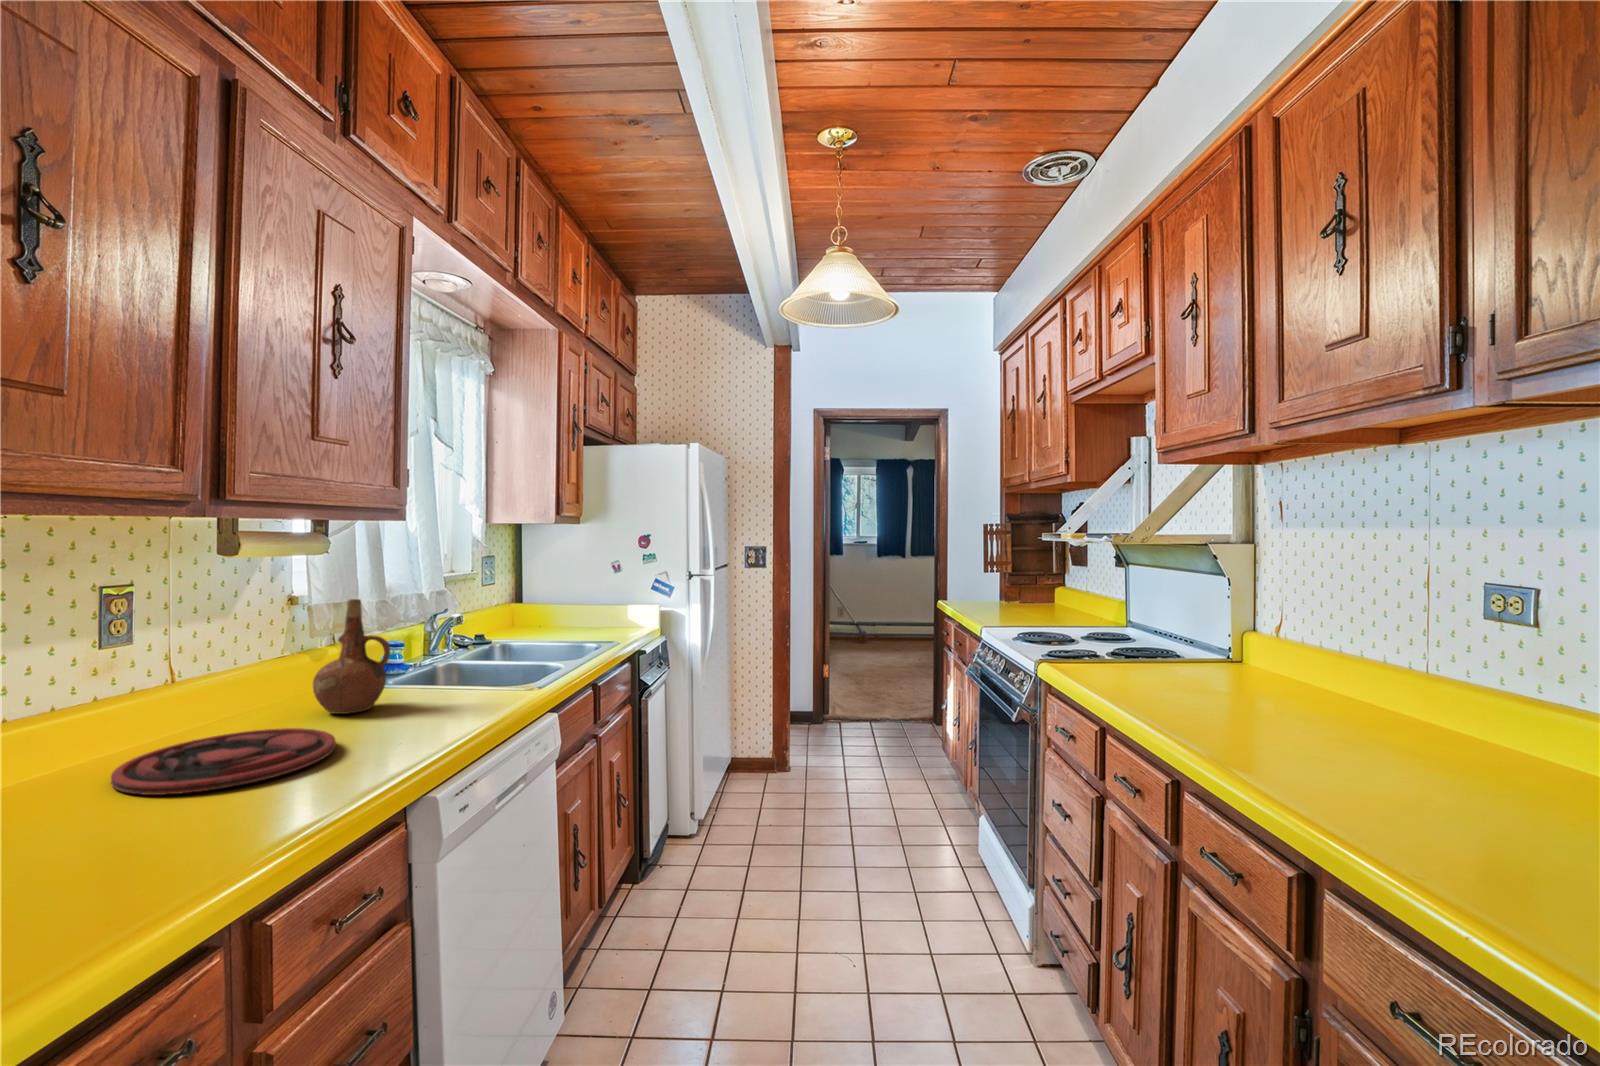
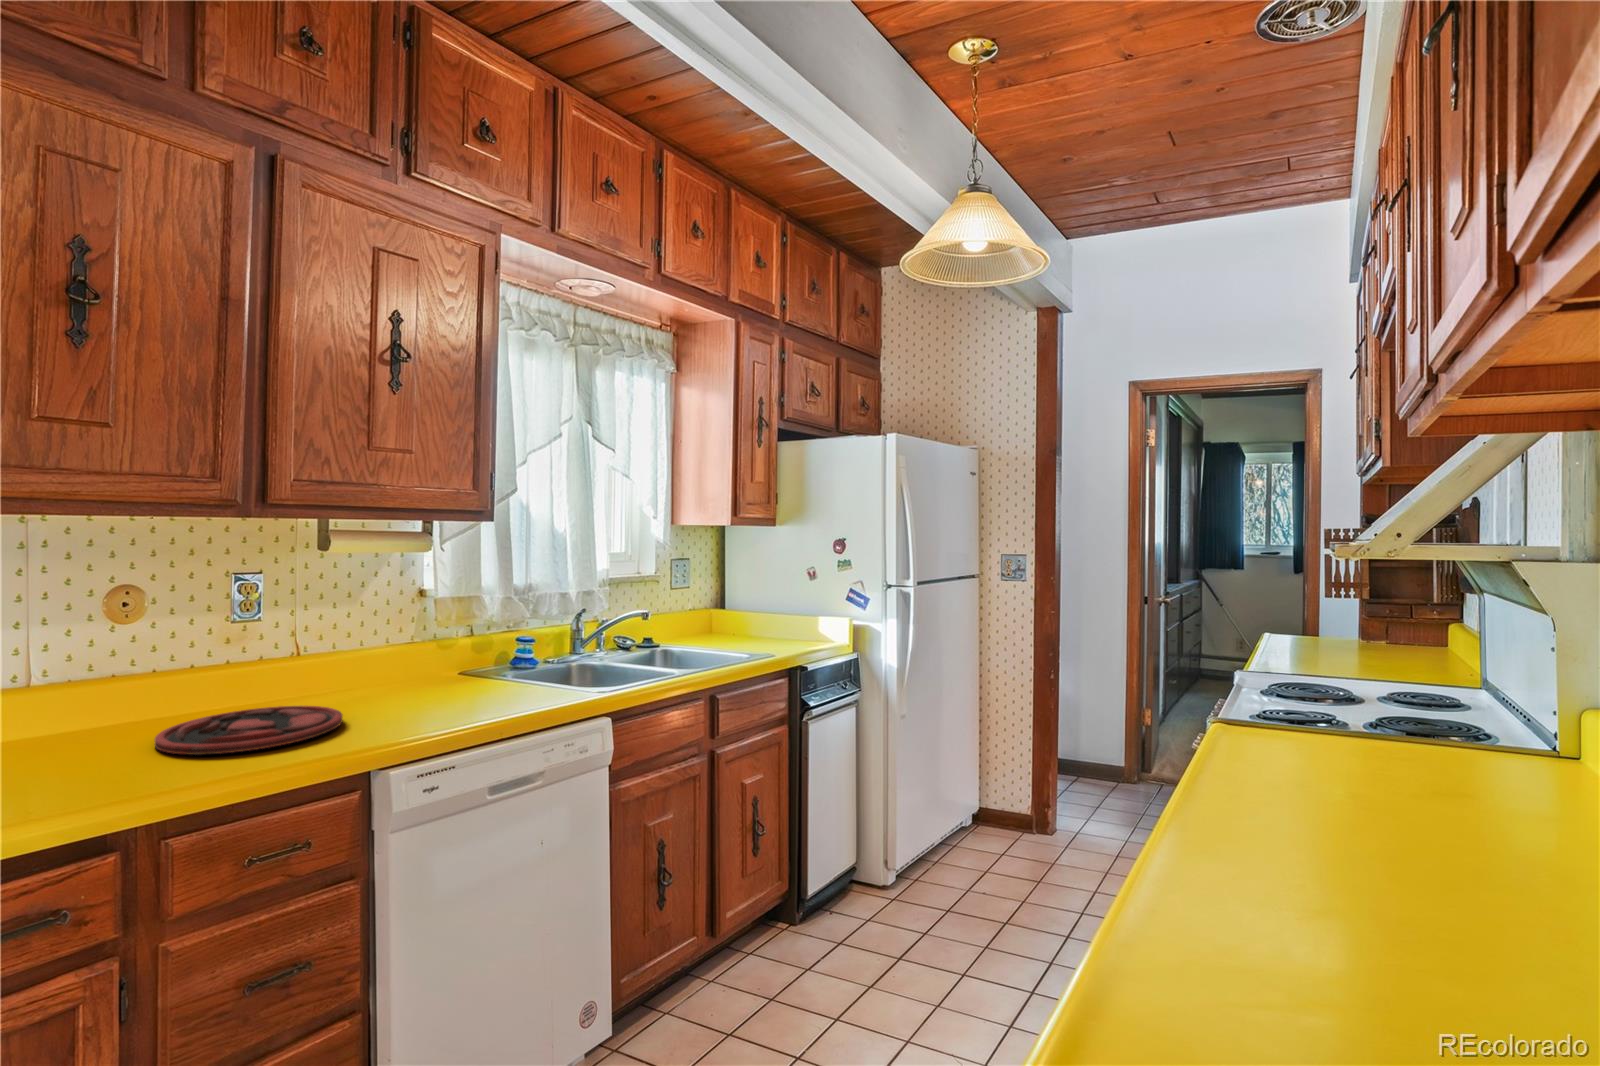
ceramic pitcher: present [313,599,390,714] -> none [389,594,454,700]

